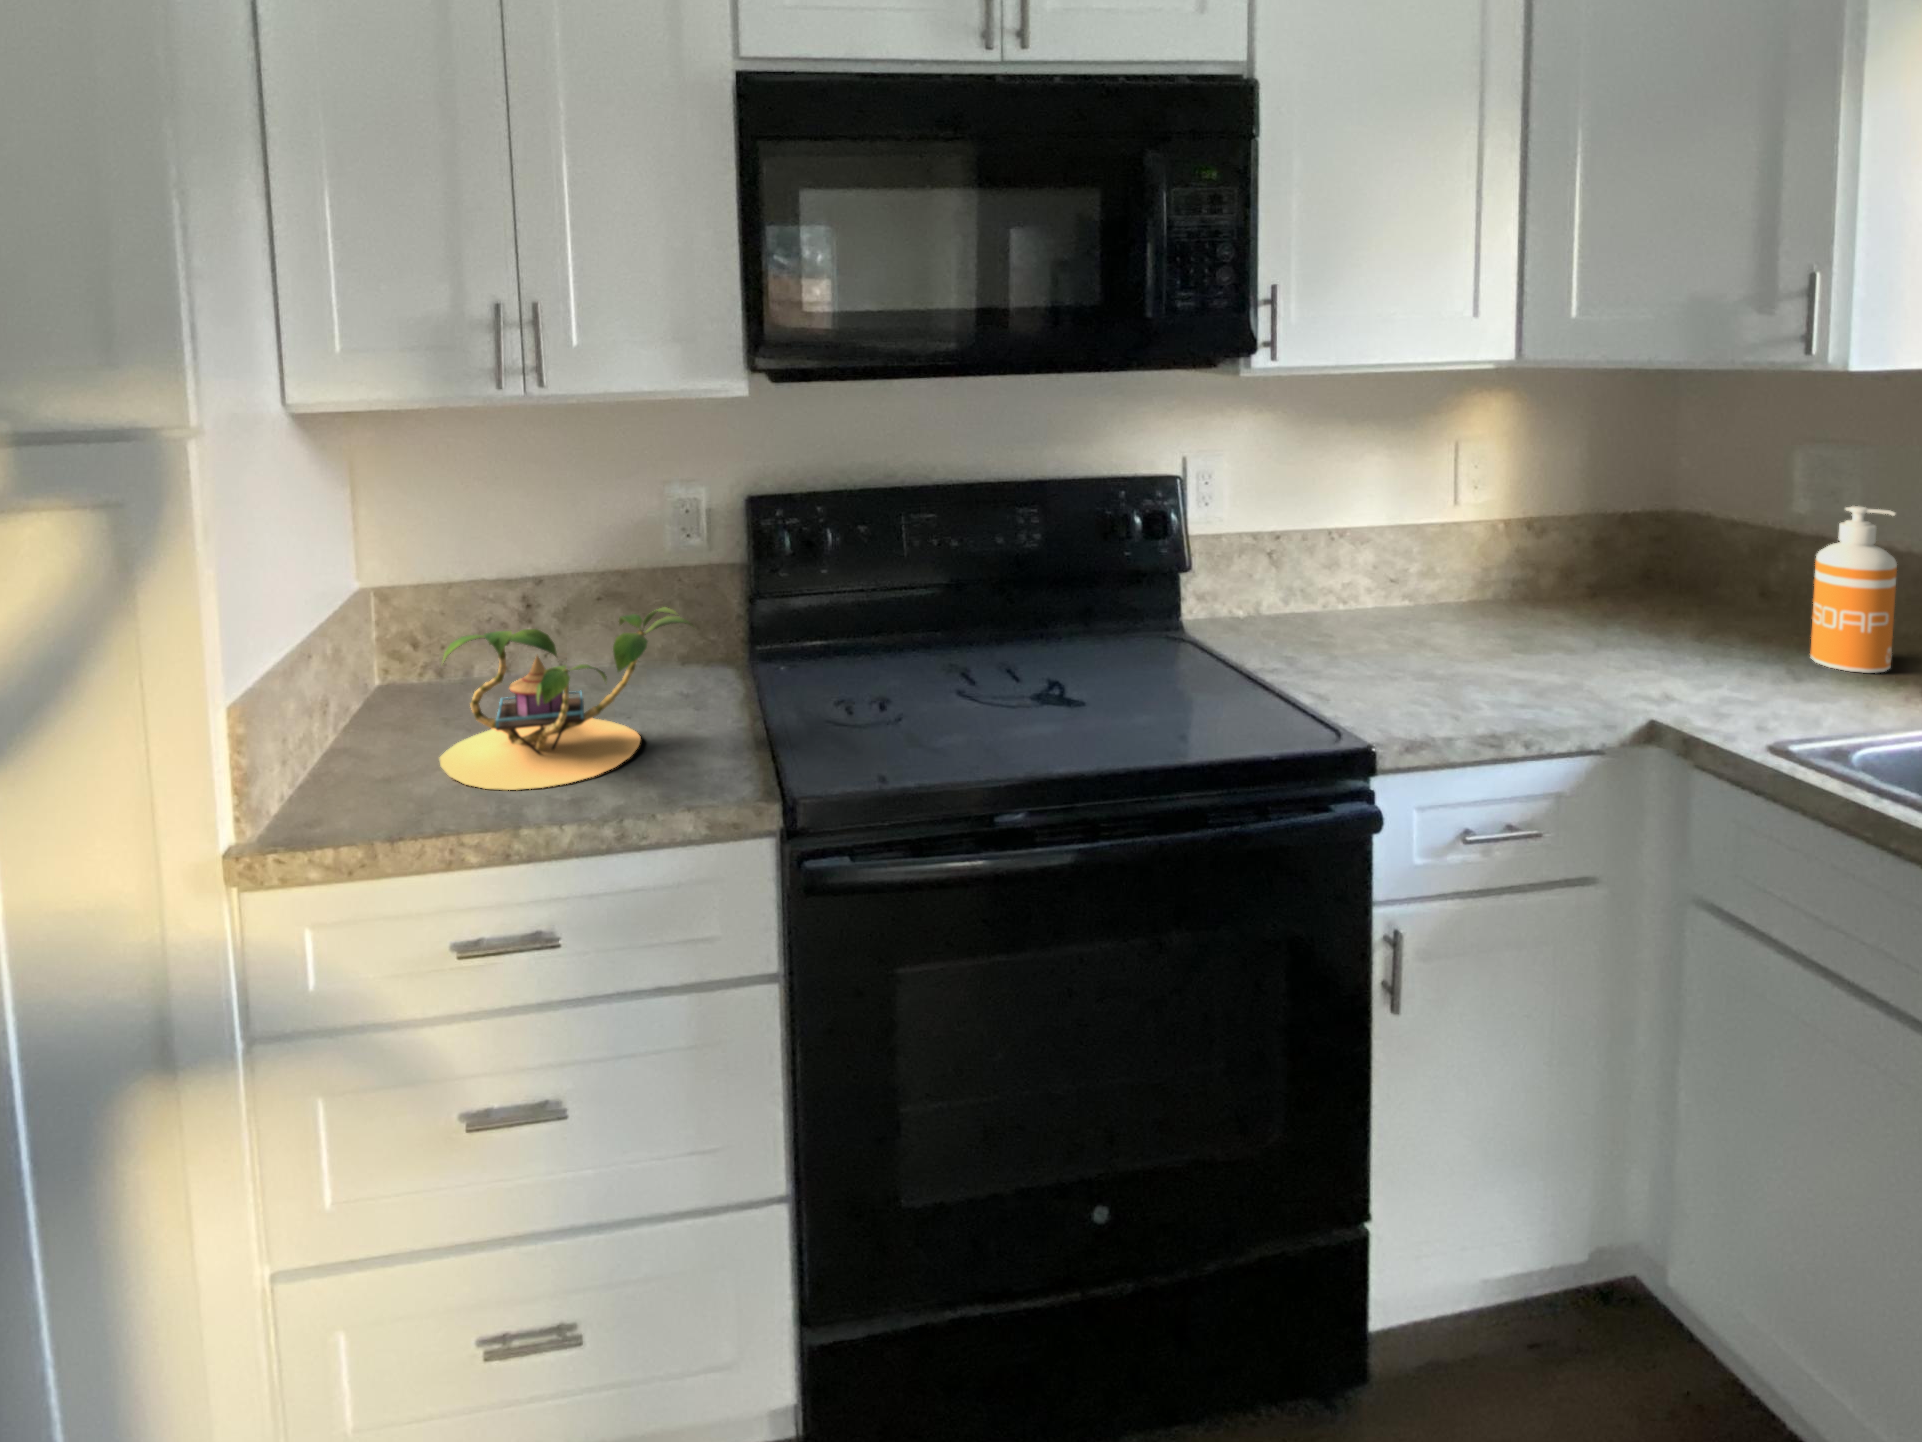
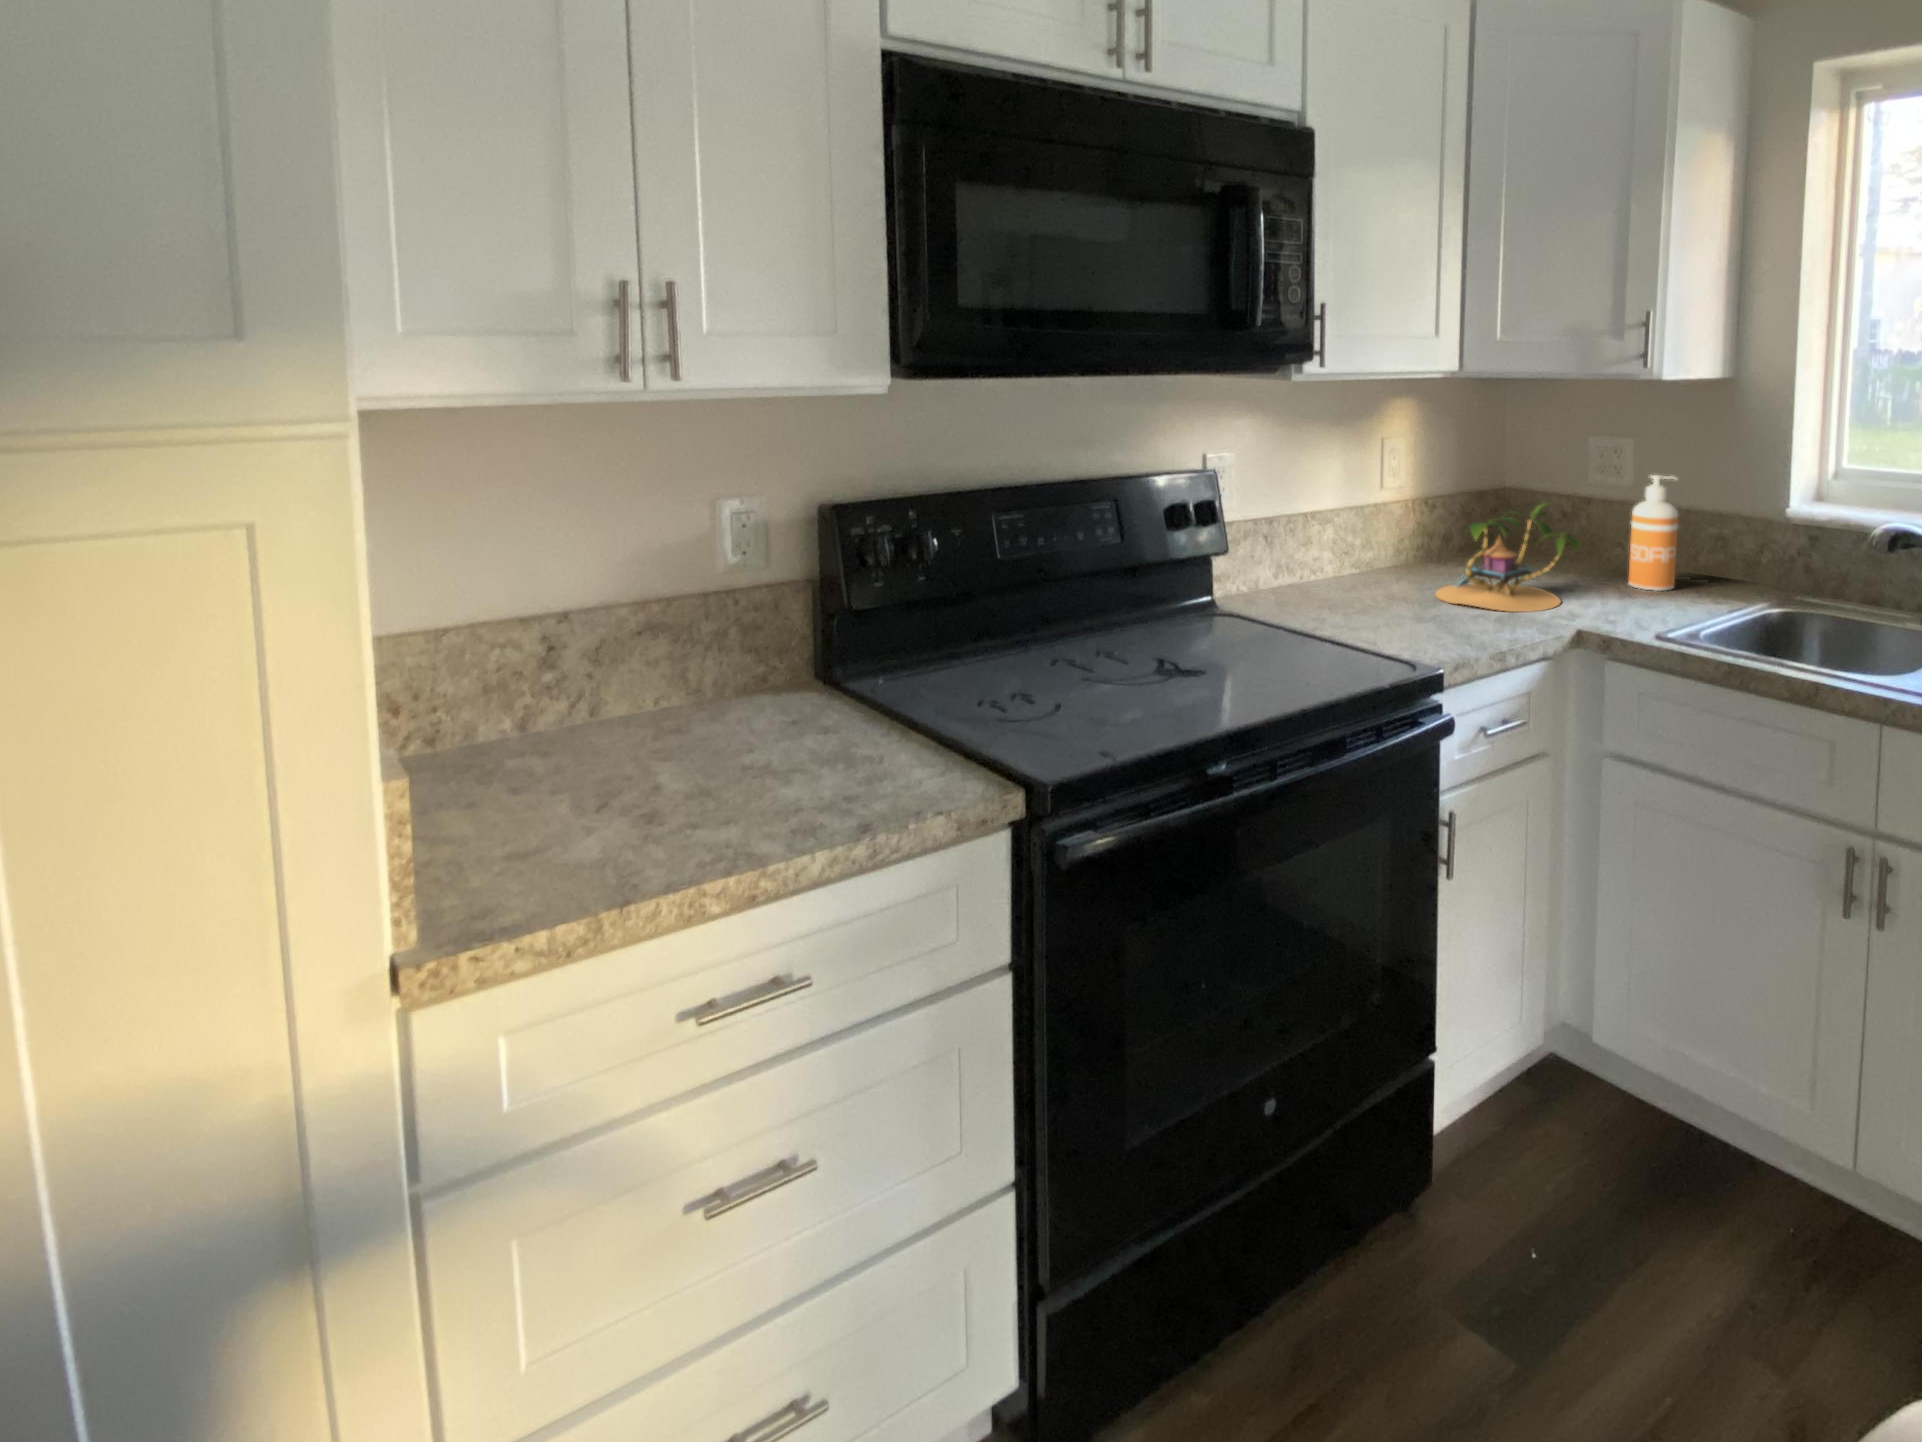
plant: present [440,607,692,790] -> present [1435,503,1580,612]

